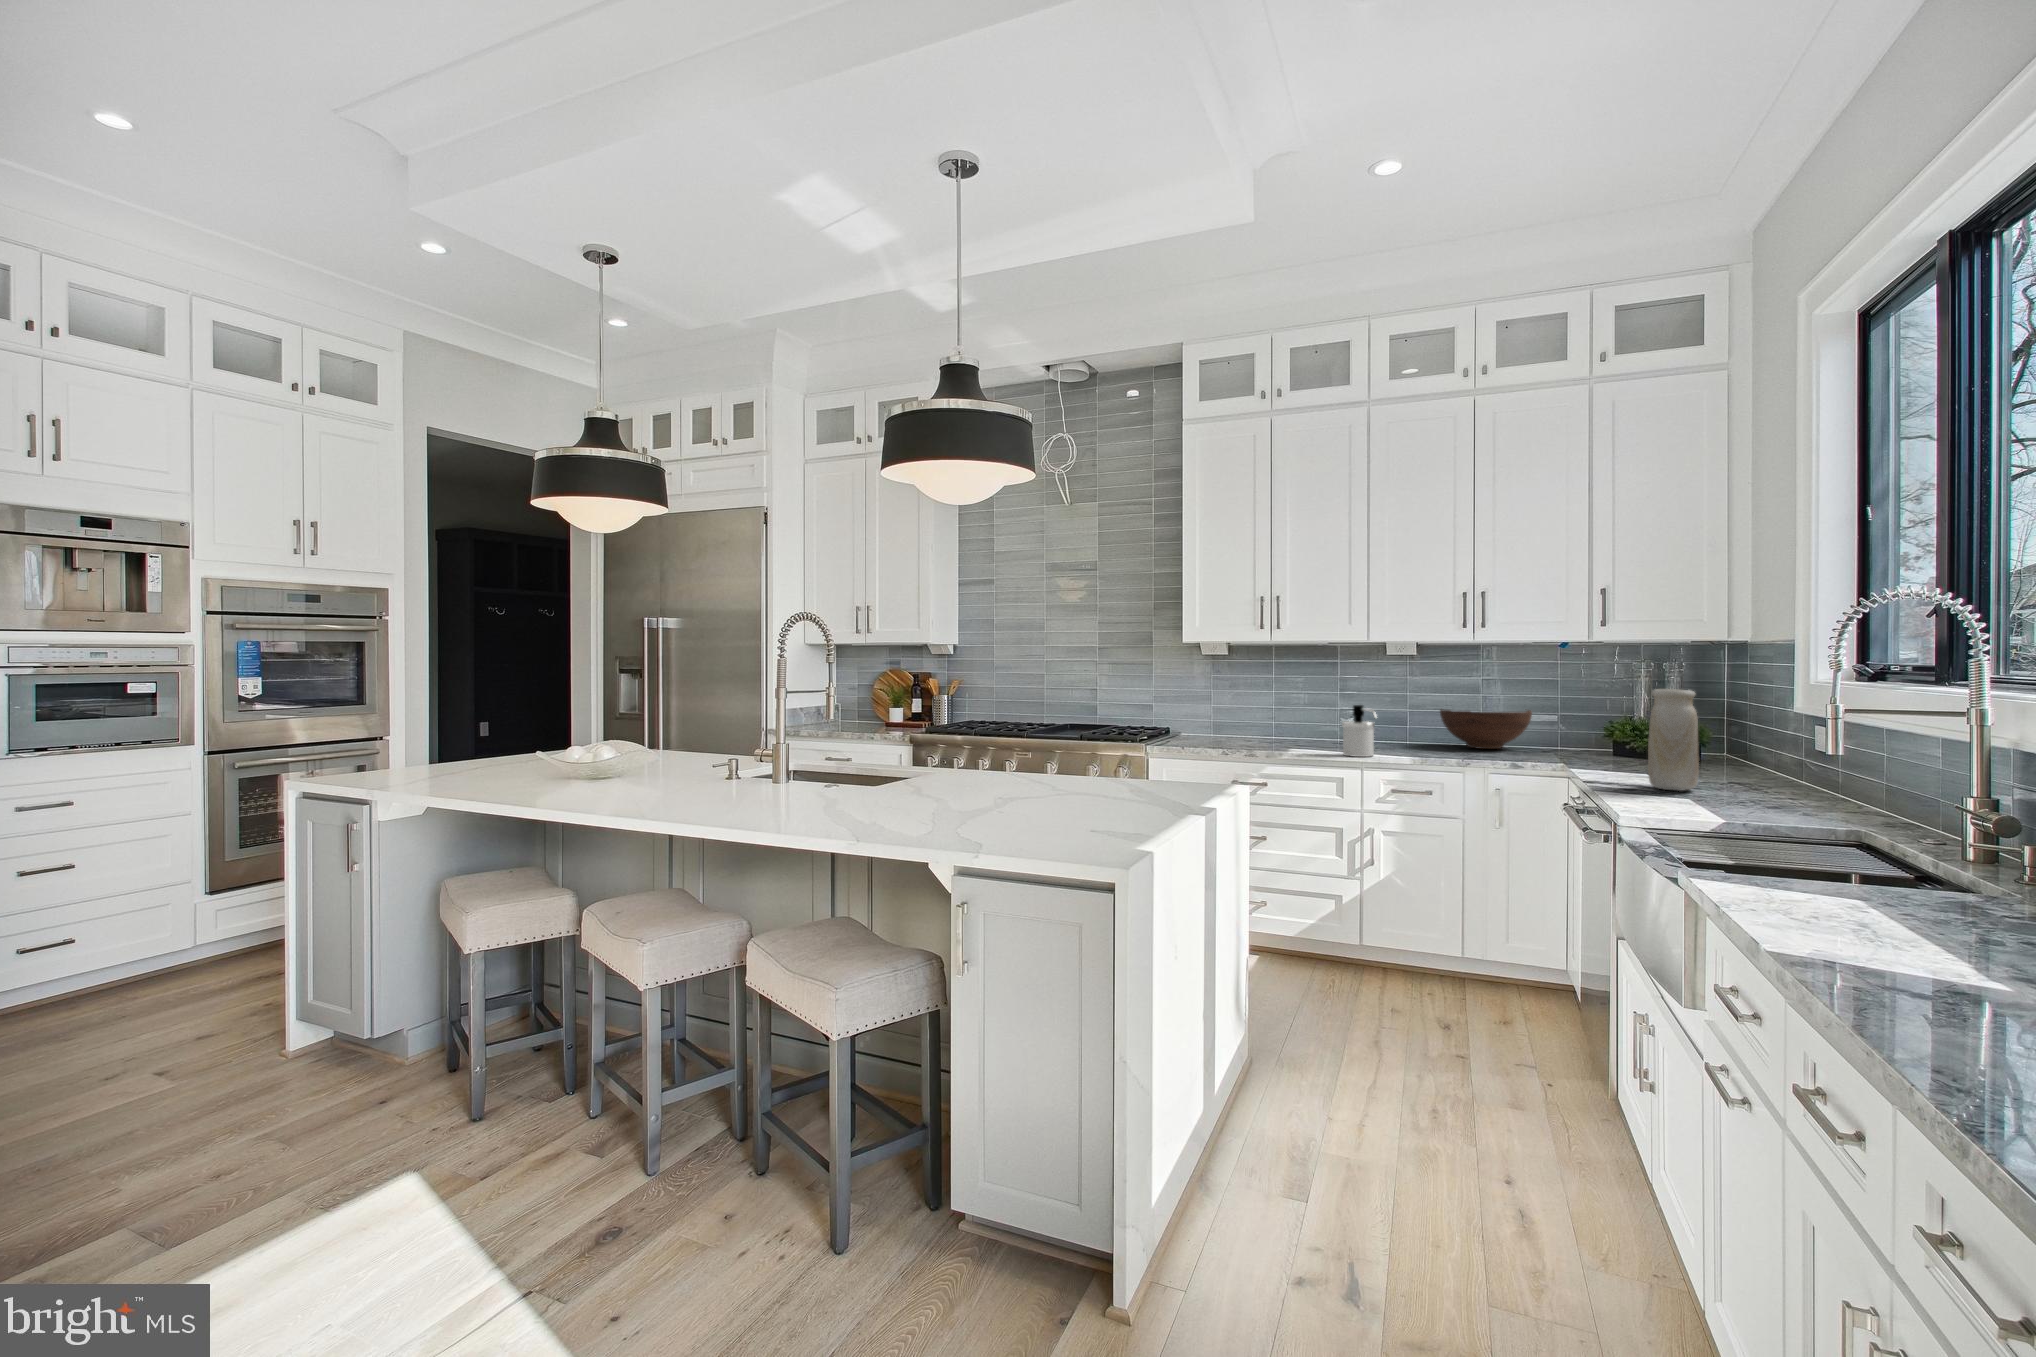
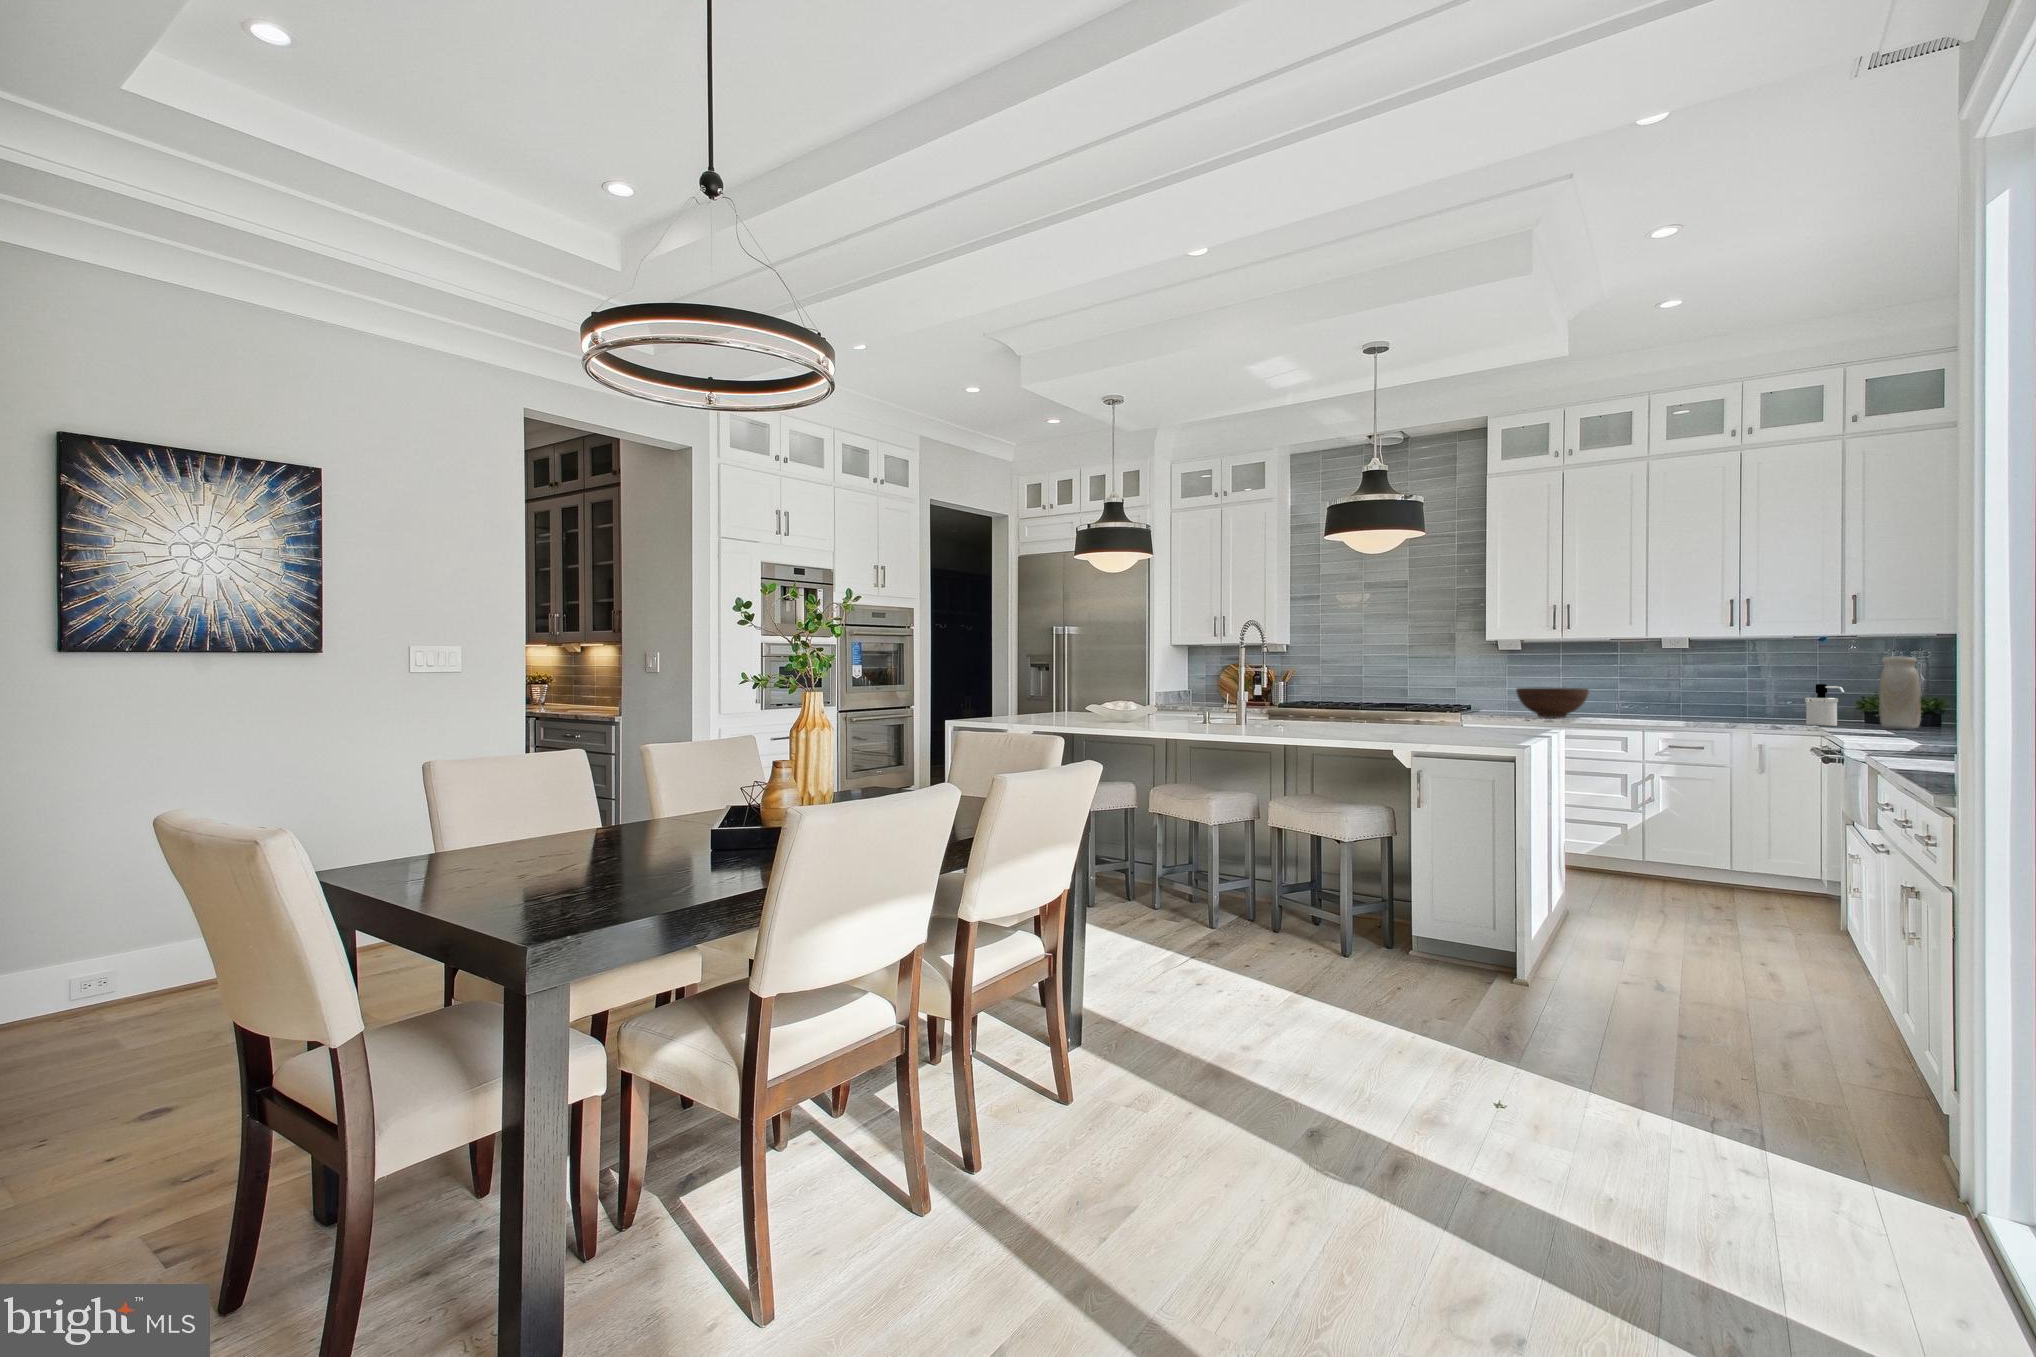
soap dispenser: present [1342,705,1377,757] -> present [1805,684,1844,726]
fruit bowl: present [1440,710,1532,749] -> present [1516,688,1589,718]

